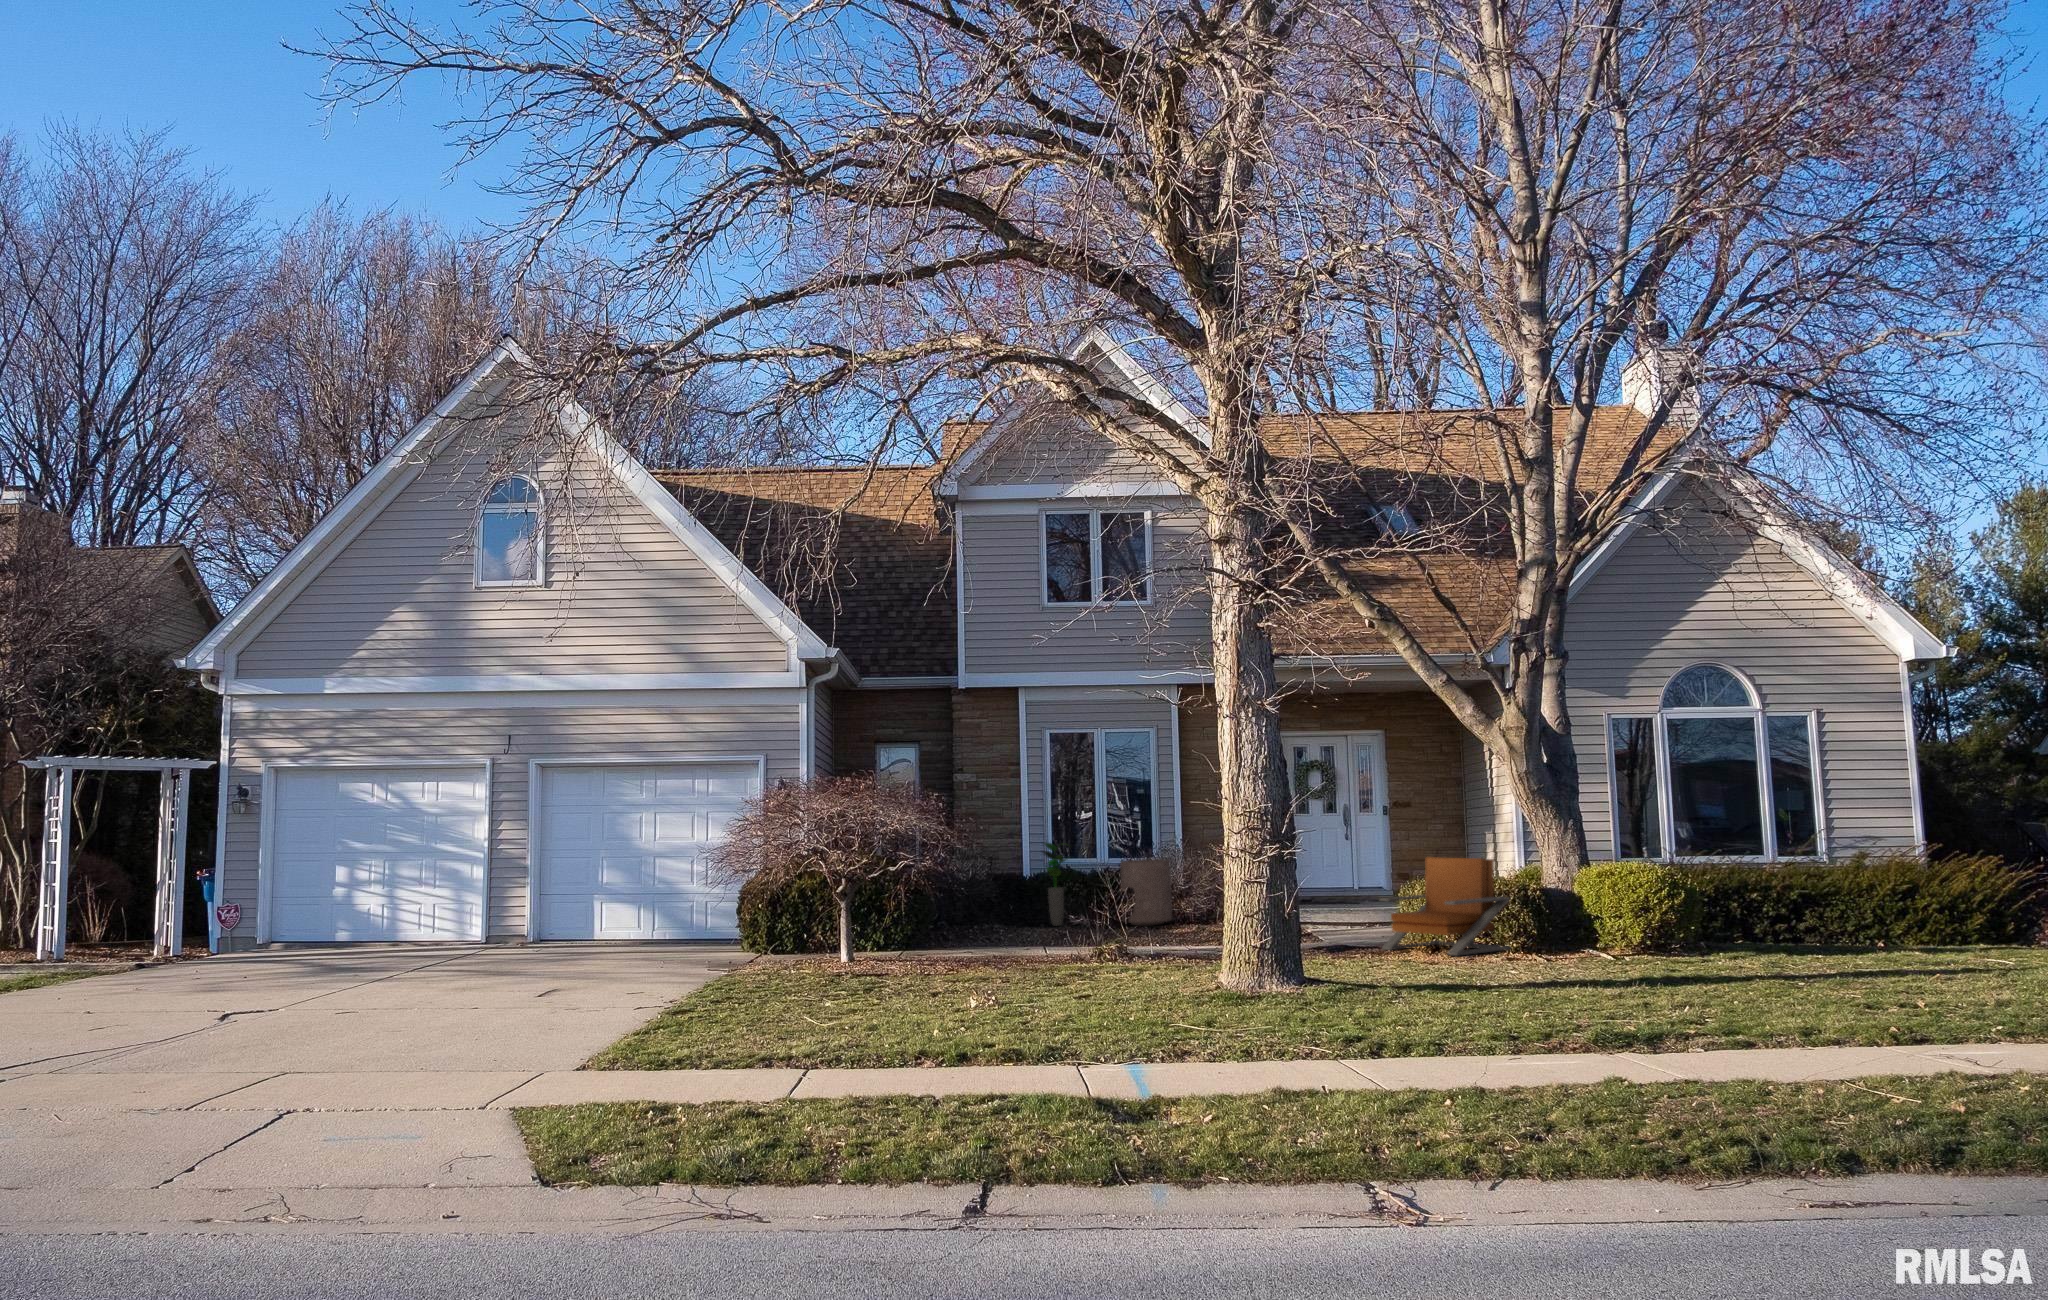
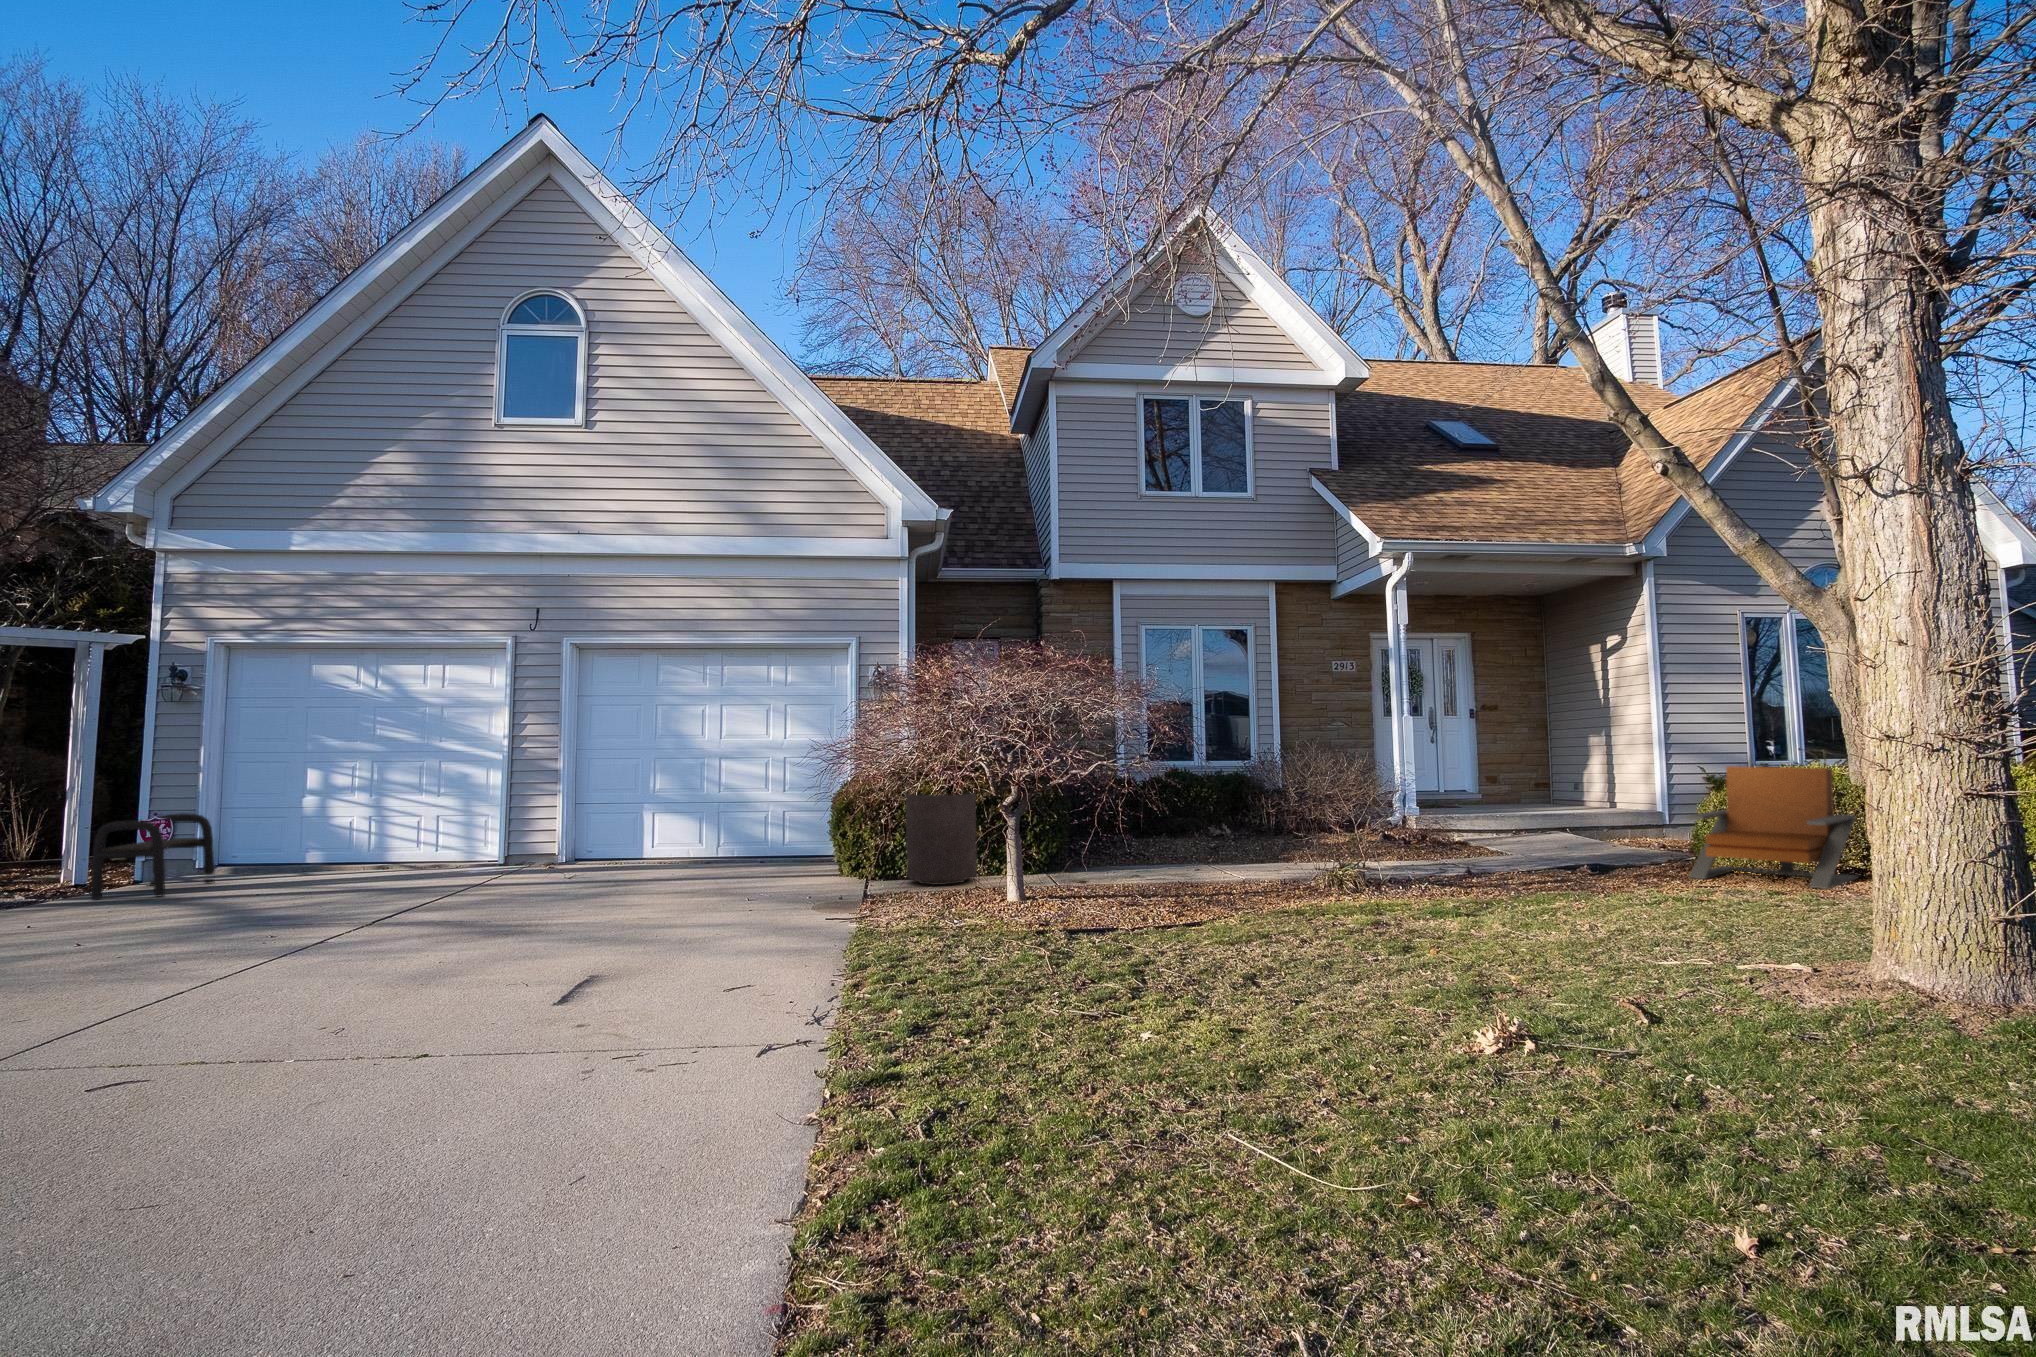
potted plant: present [1043,843,1066,926] -> none [1166,747,1206,842]
trash can: present [1120,859,1172,925] -> present [906,793,977,885]
bench: none [185,902,269,966] -> present [91,813,214,899]

